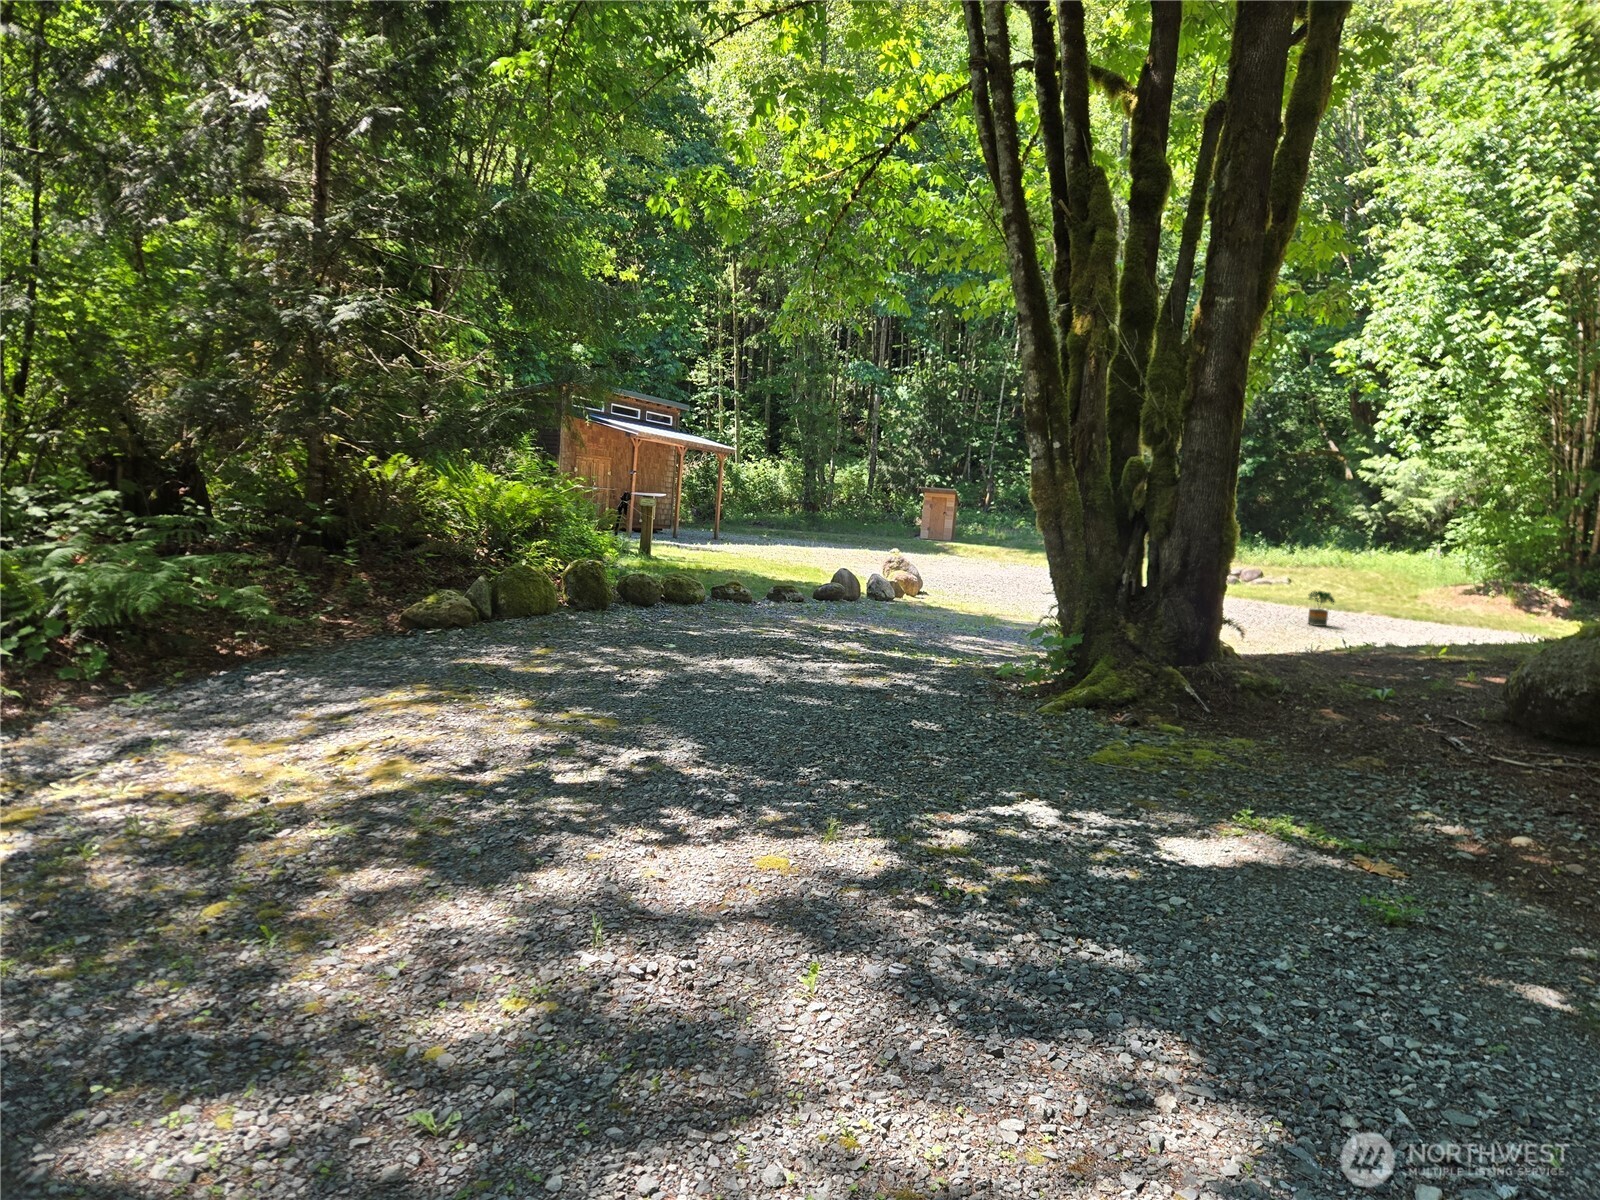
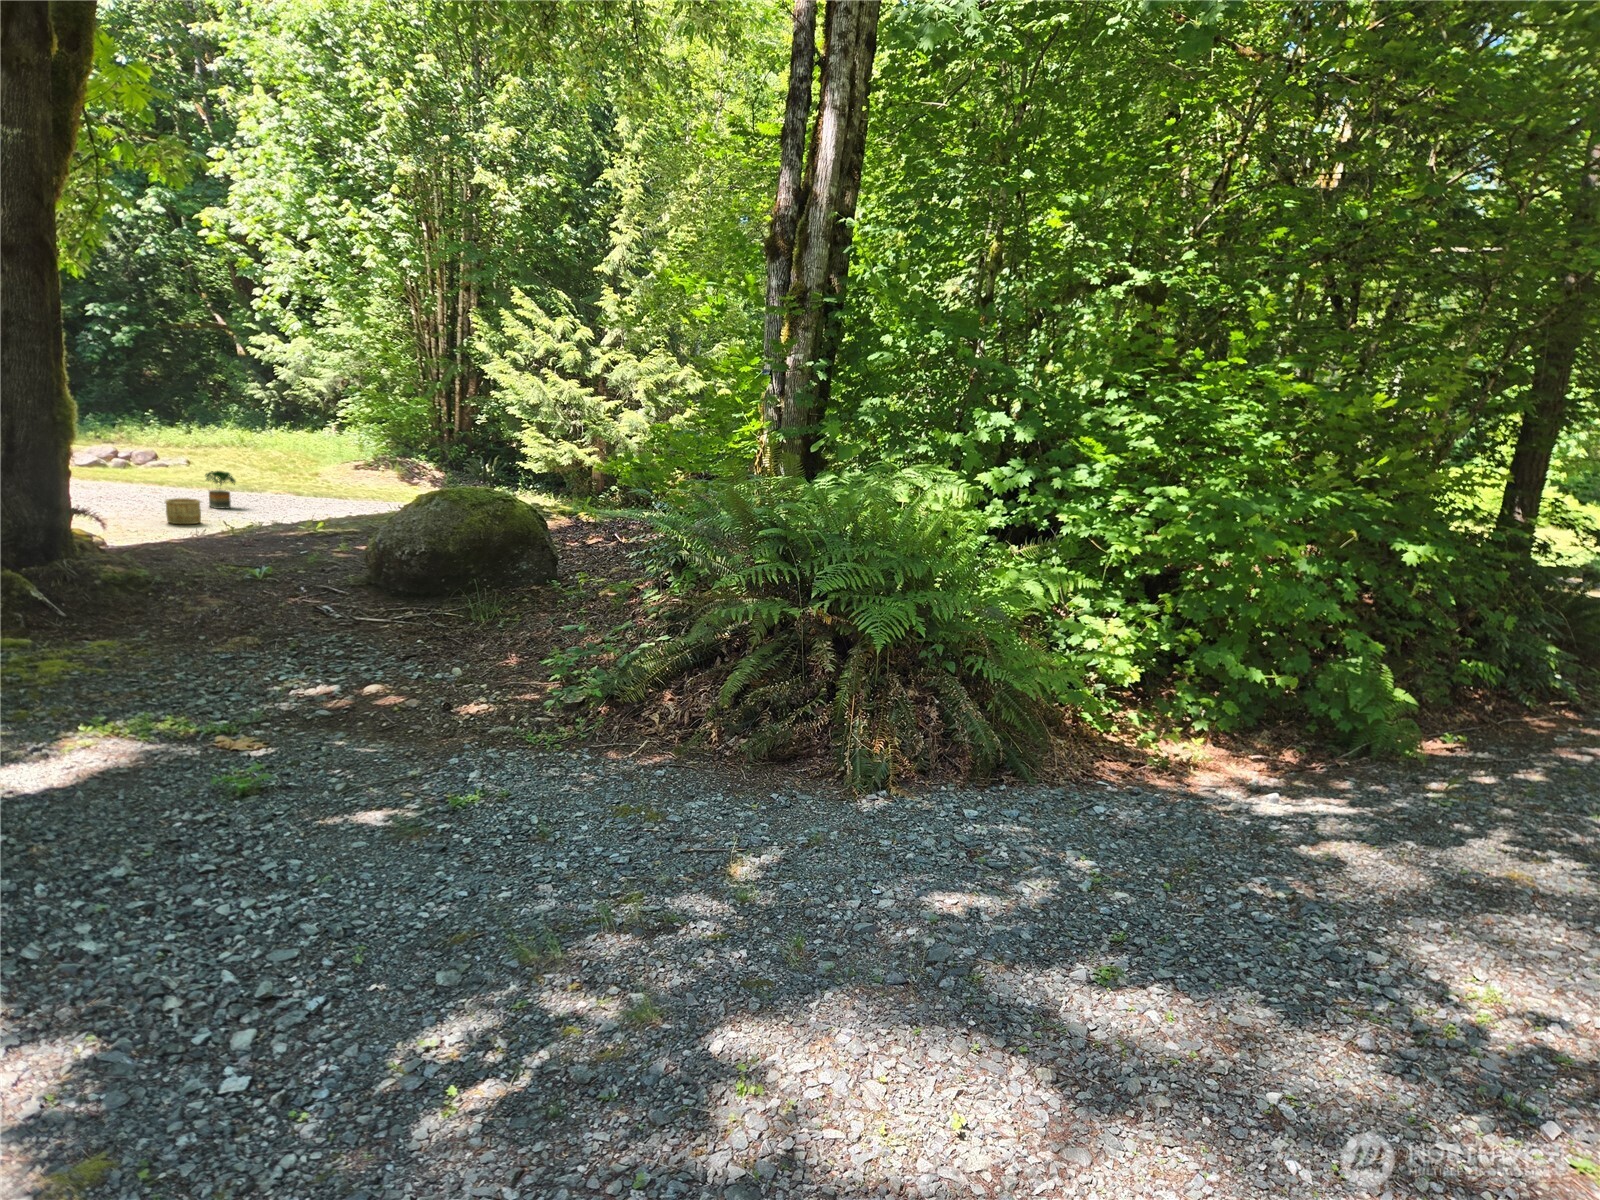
wooden bucket: none [1273,614,1304,638] -> present [165,498,201,524]

